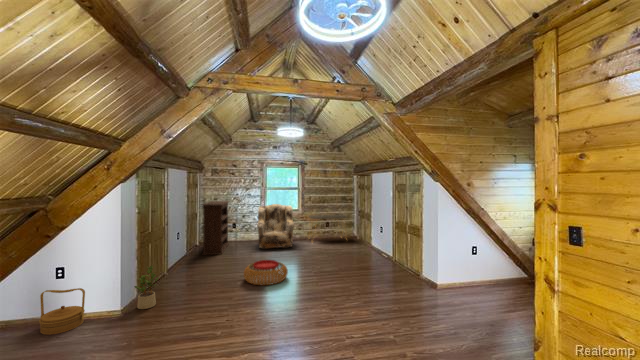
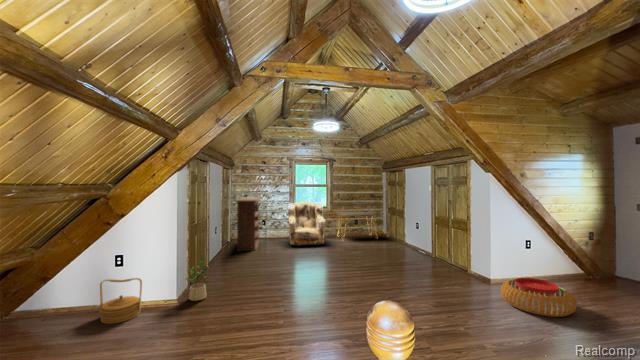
pouf: present [244,260,288,285] -> present [501,278,577,317]

